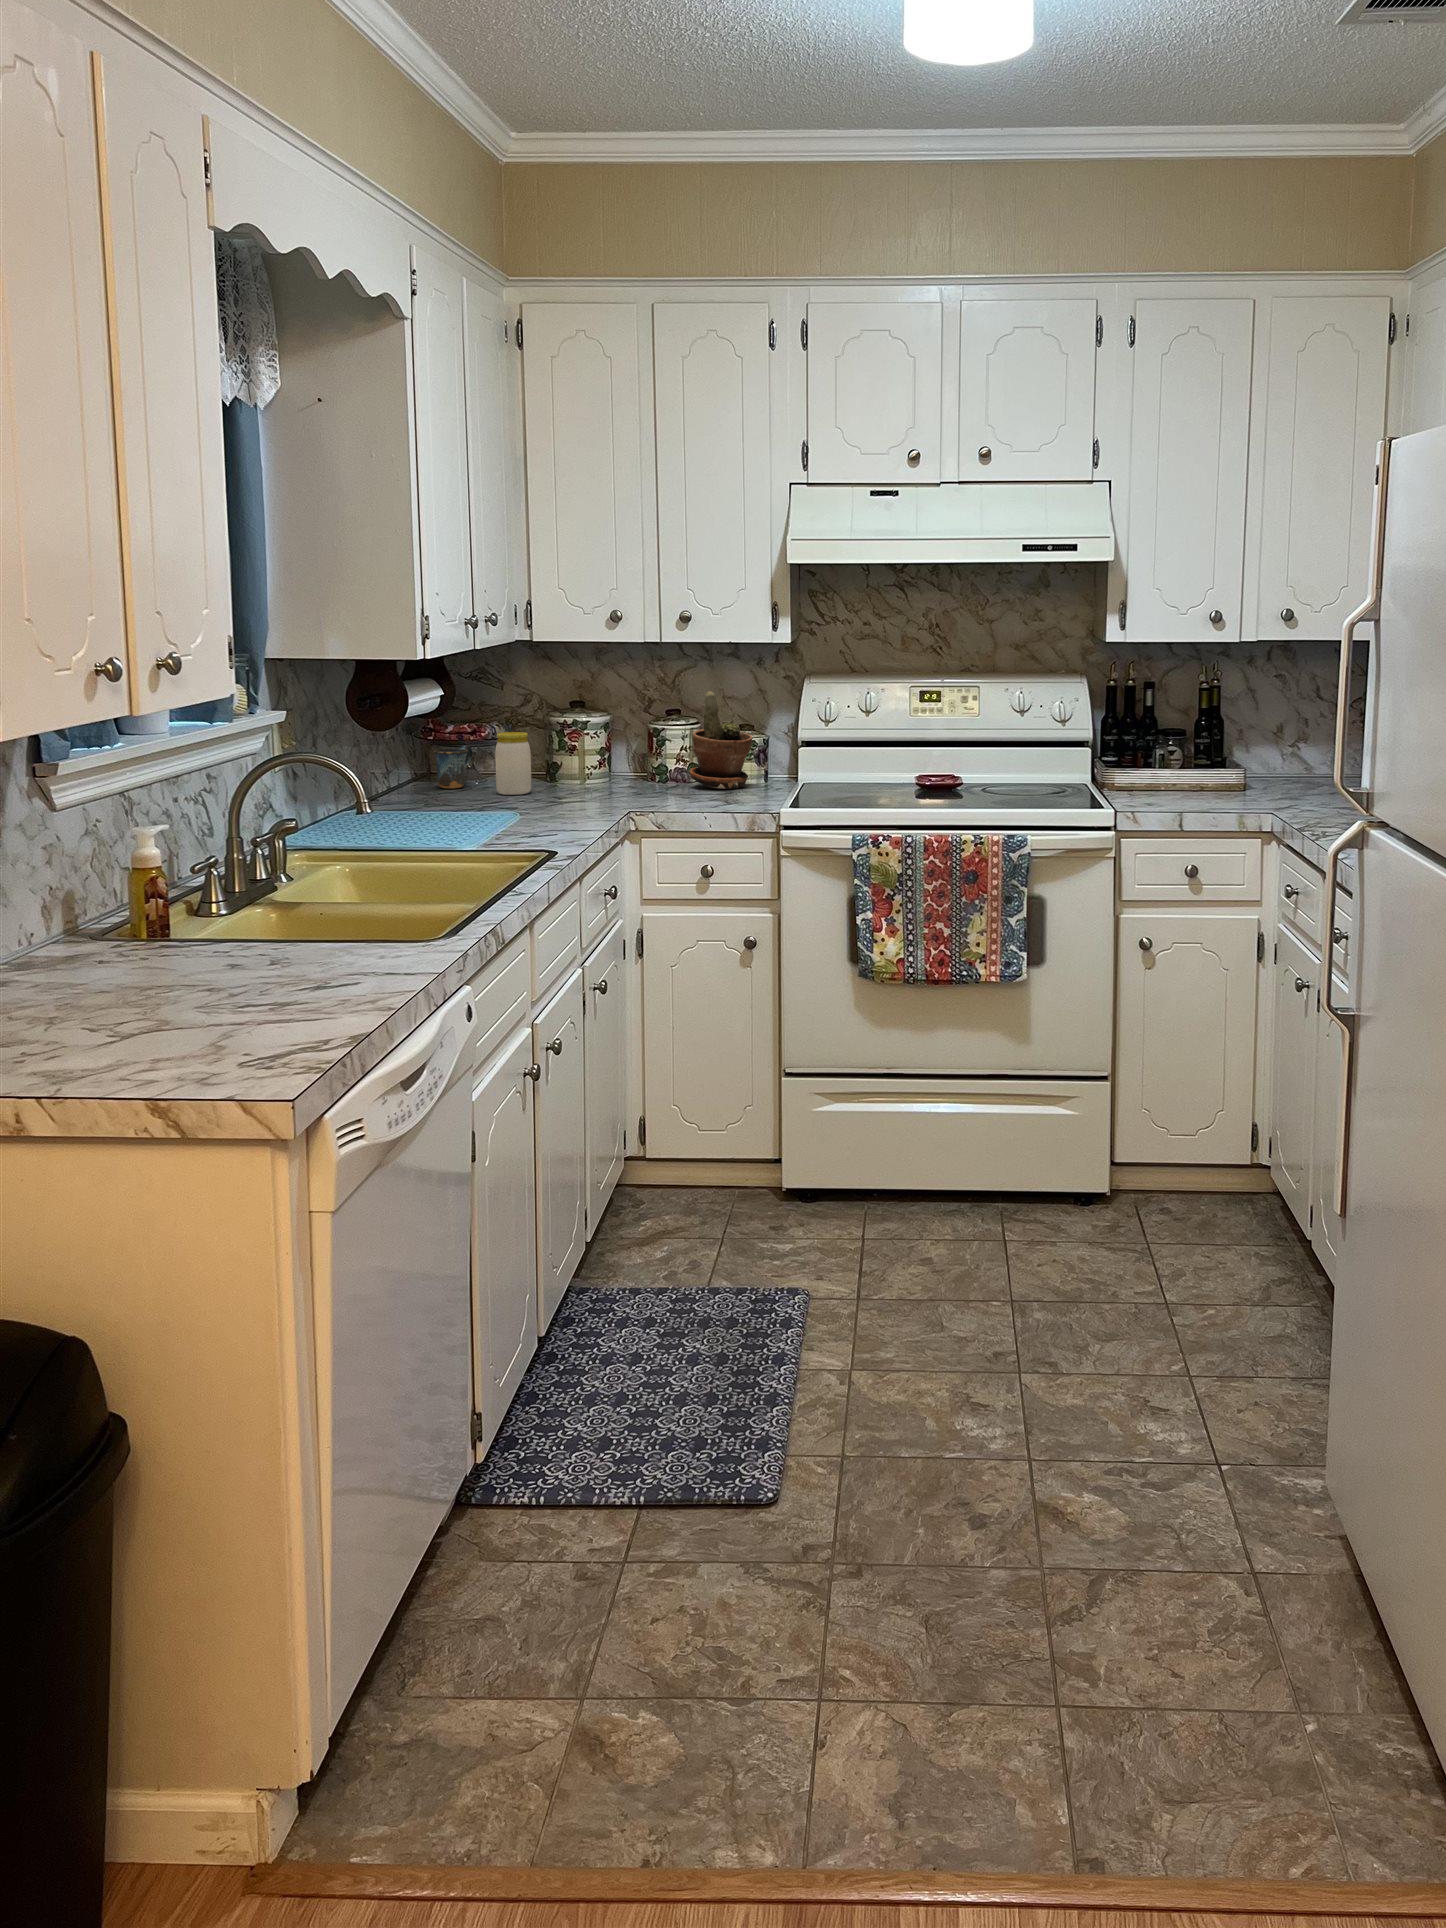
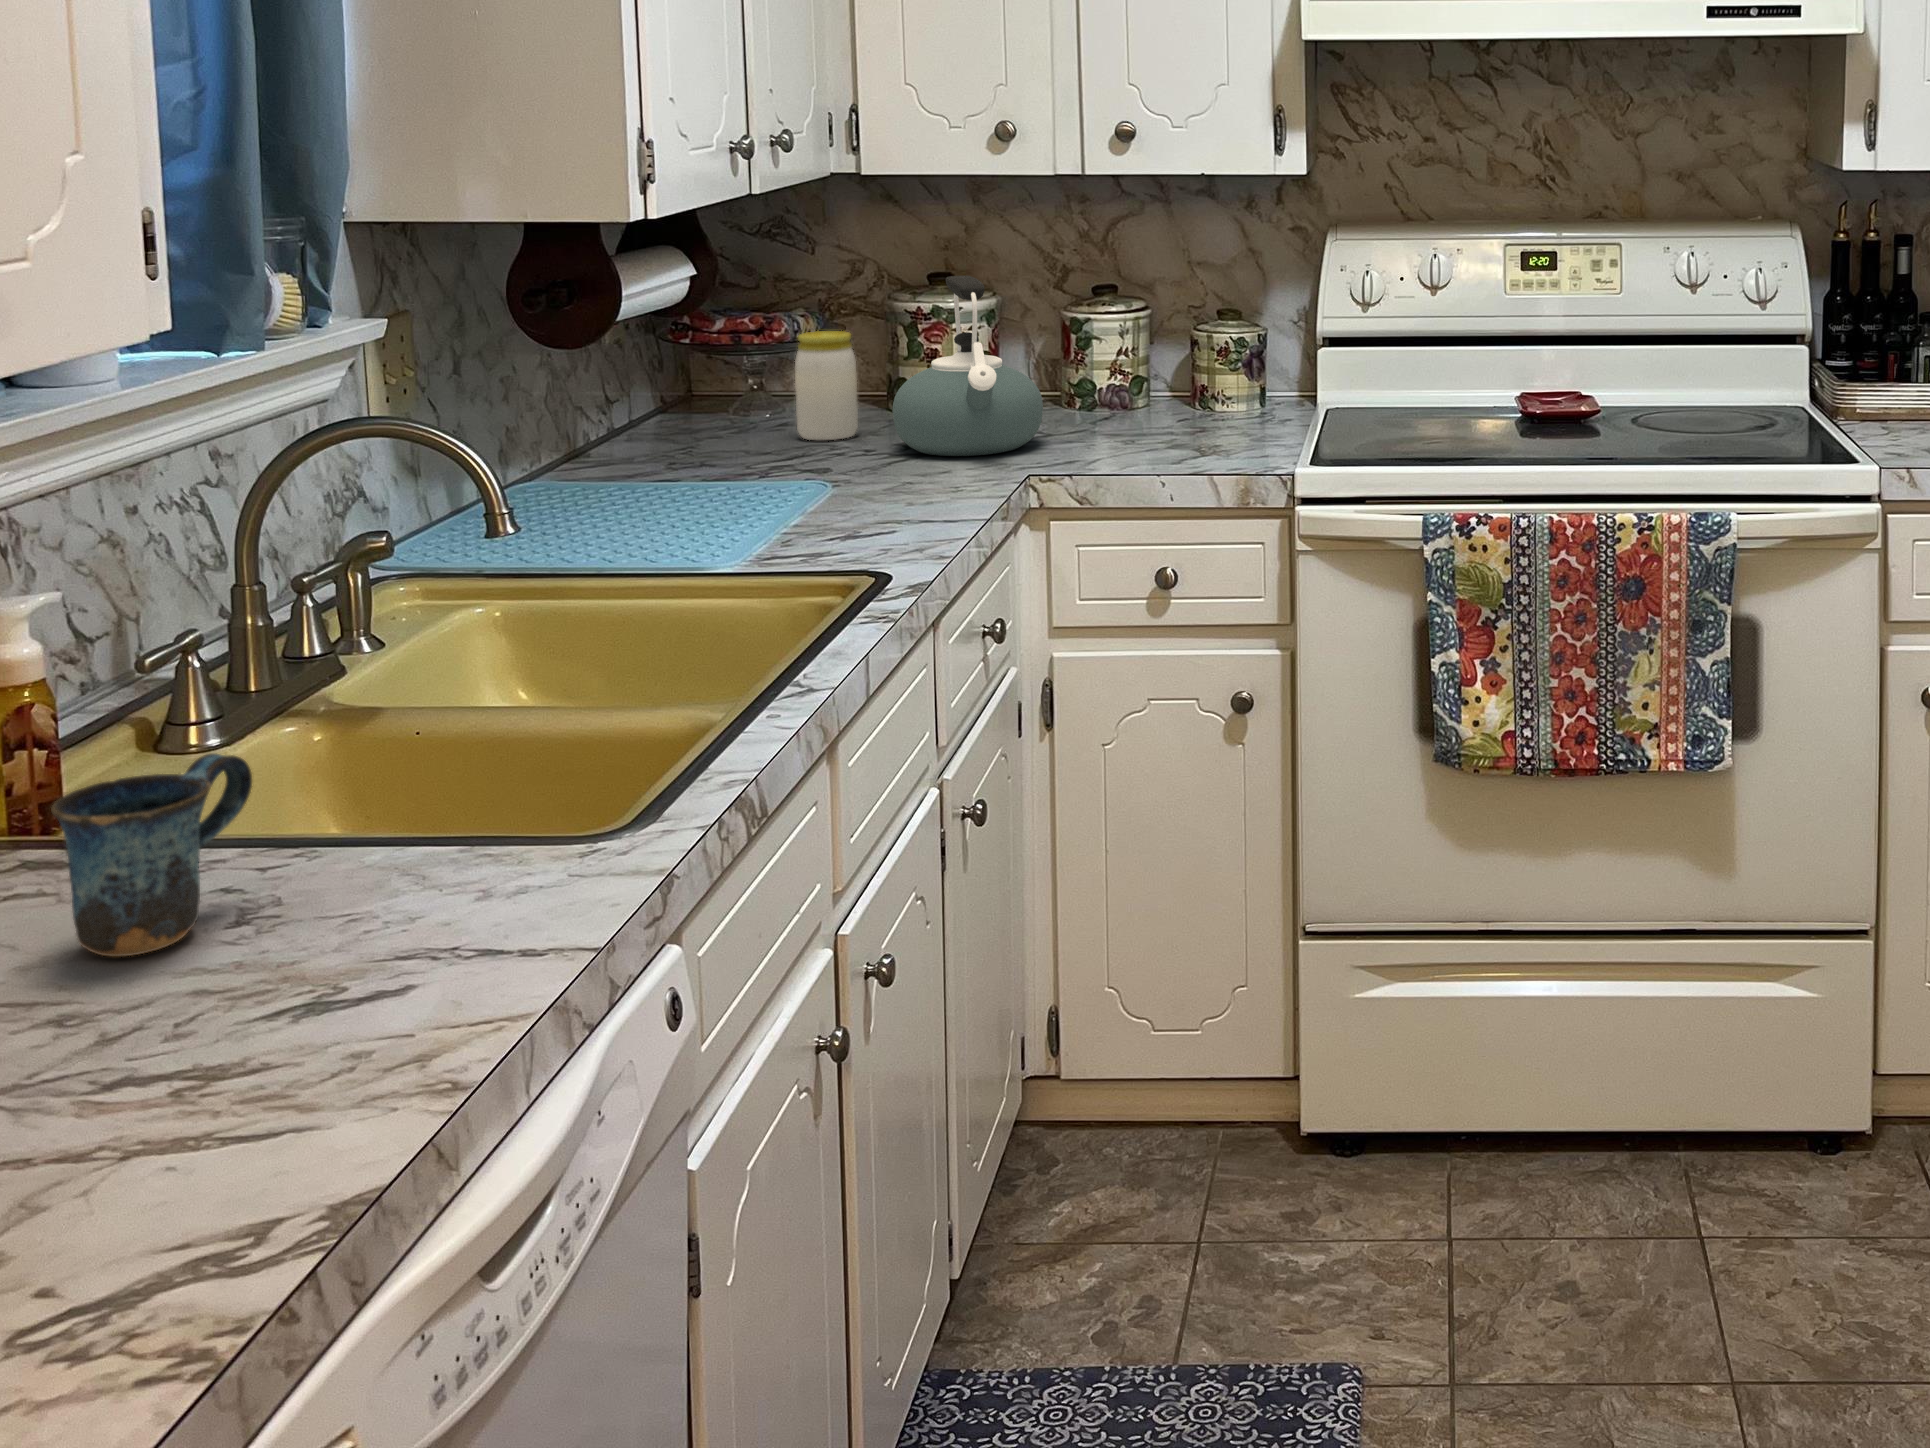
potted plant: present [689,691,752,789] -> none [1131,258,1238,424]
kettle: none [552,700,638,802] -> present [892,276,1043,456]
mug: present [434,745,473,788] -> present [51,754,252,957]

